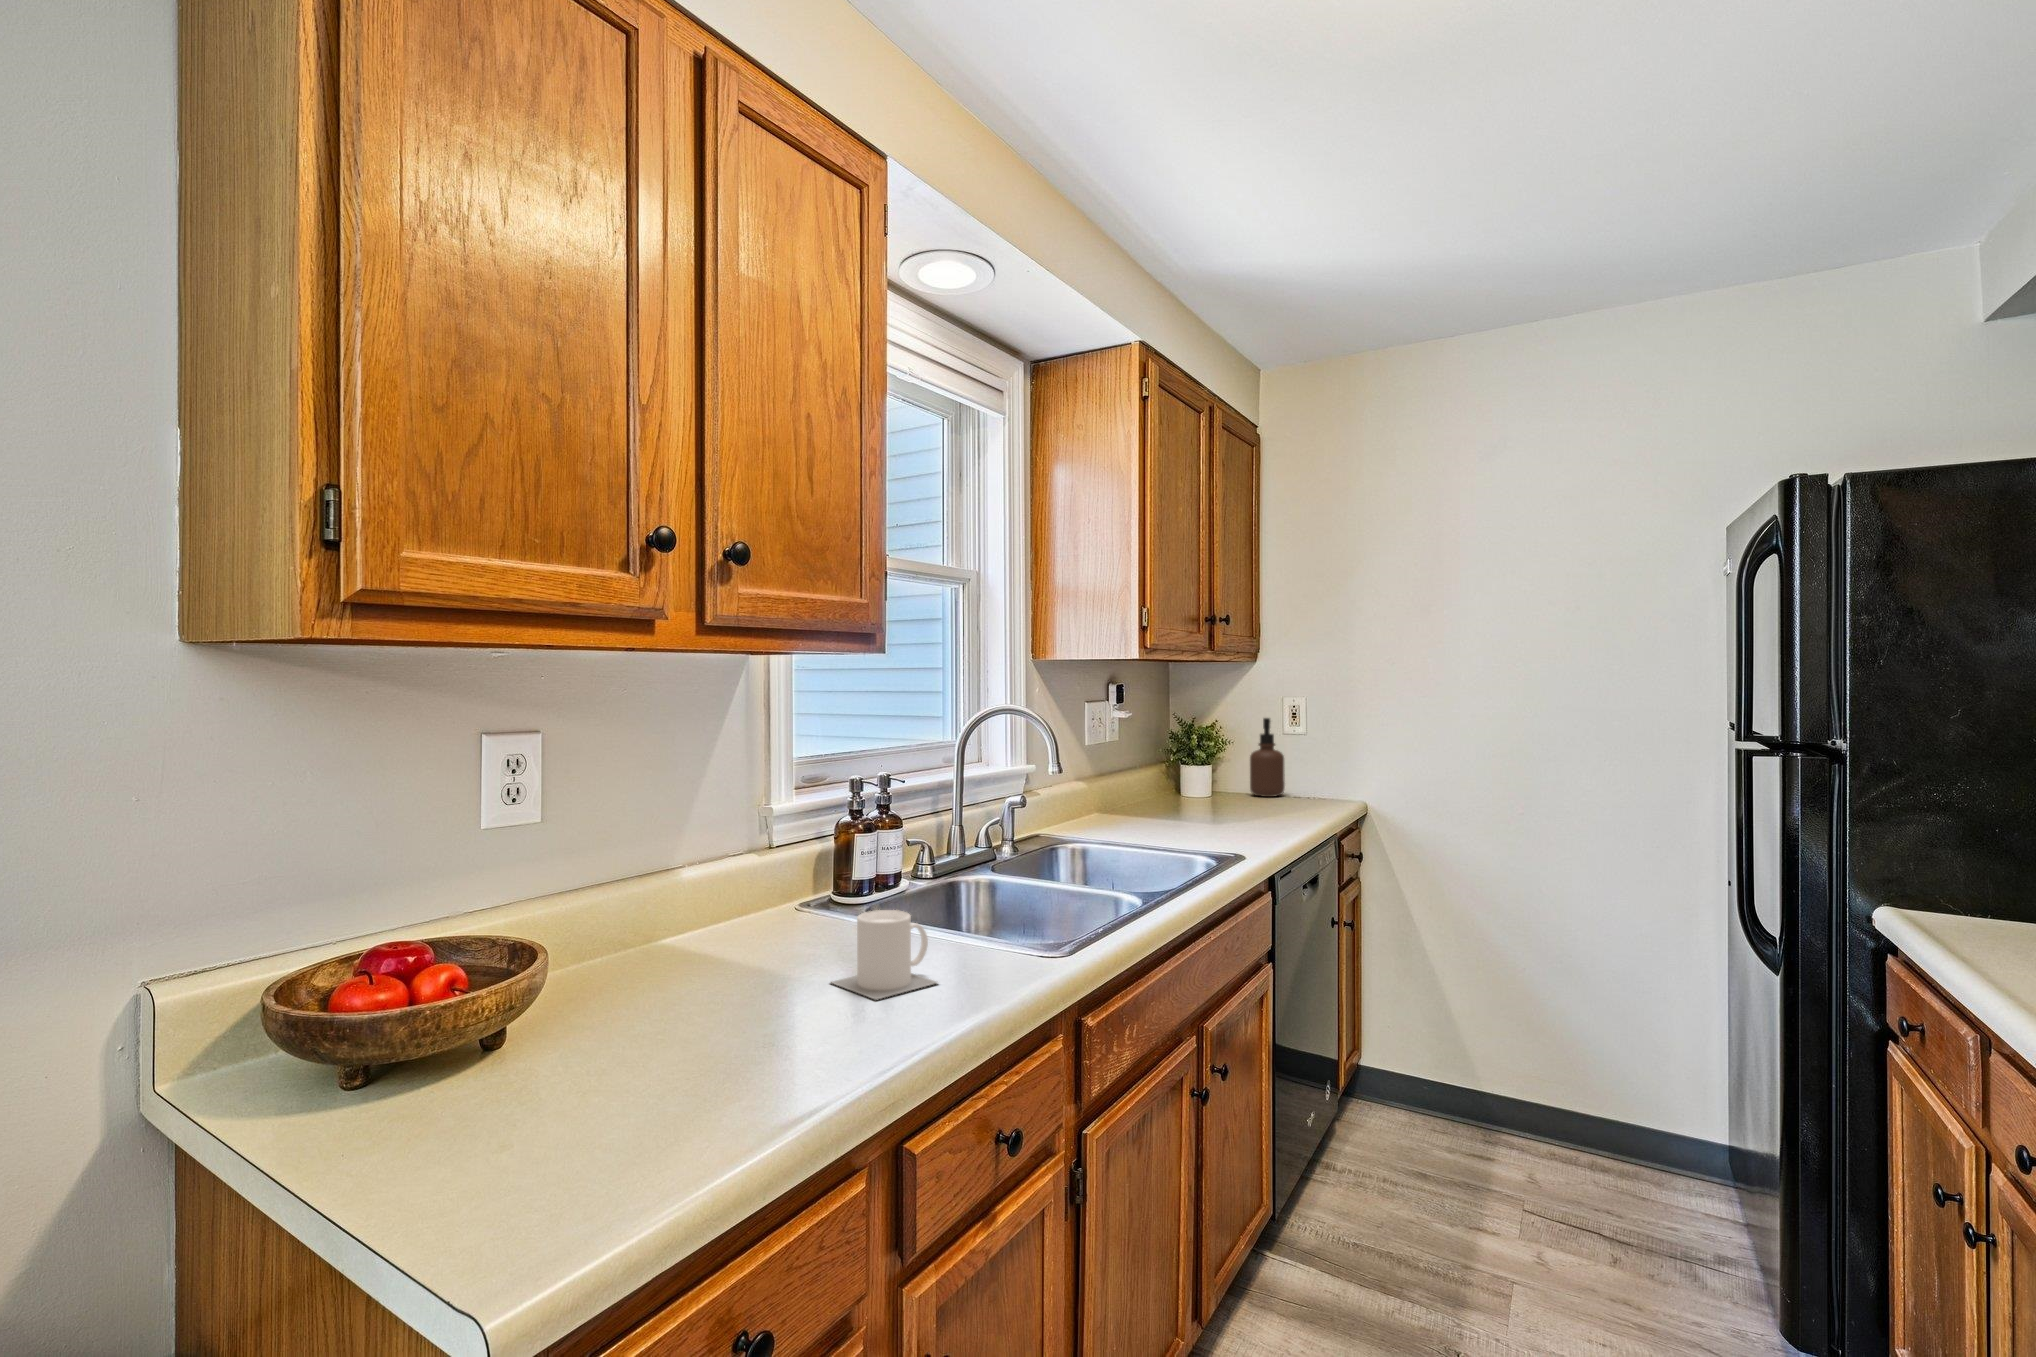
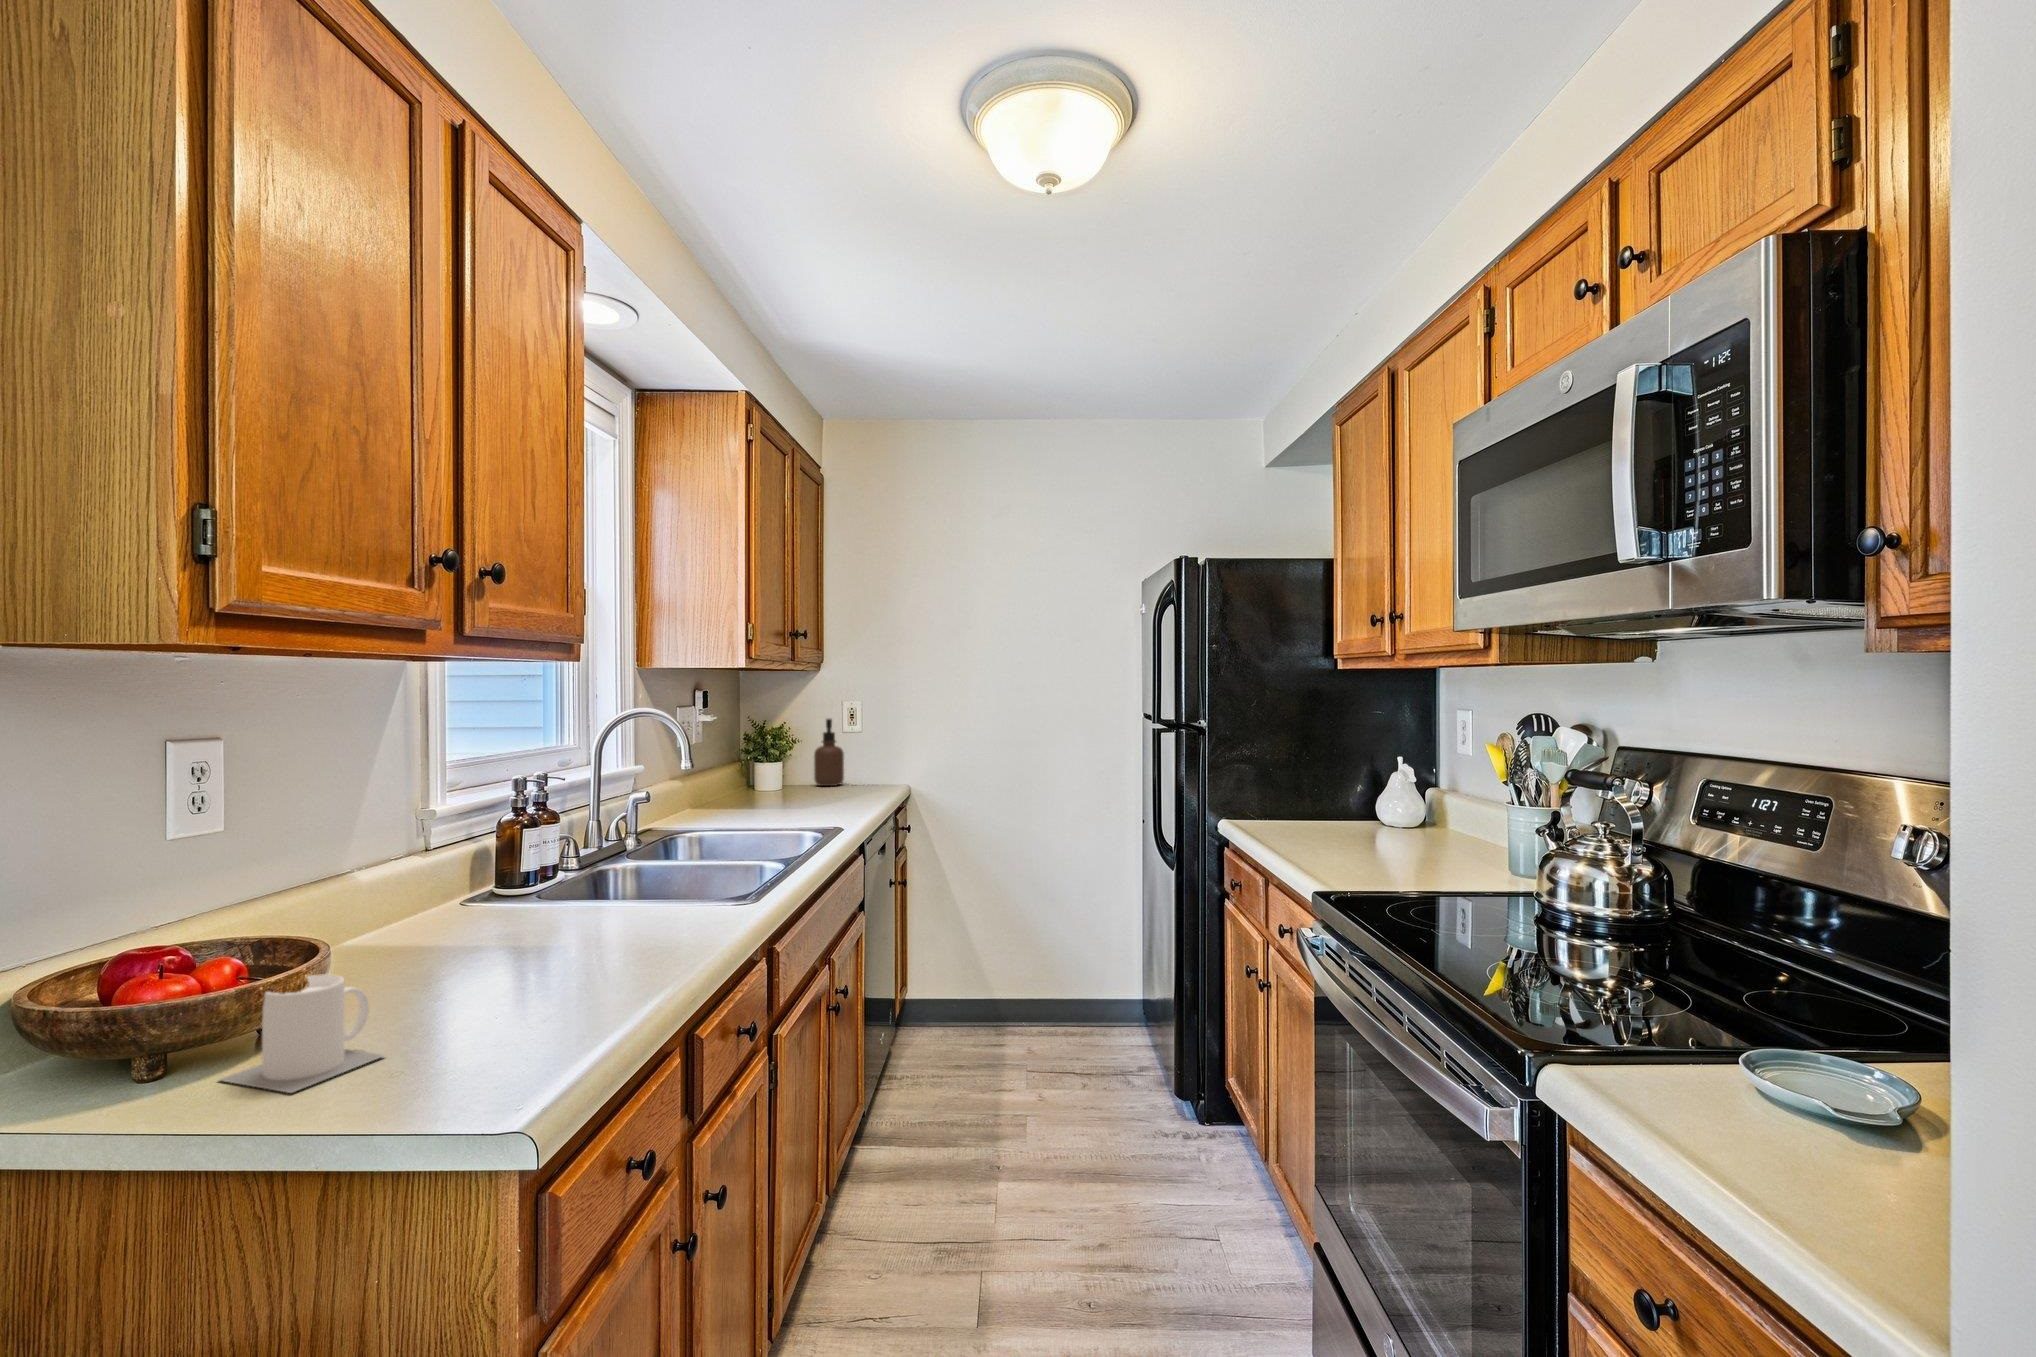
mug: present [832,910,937,1000] -> present [220,974,383,1093]

